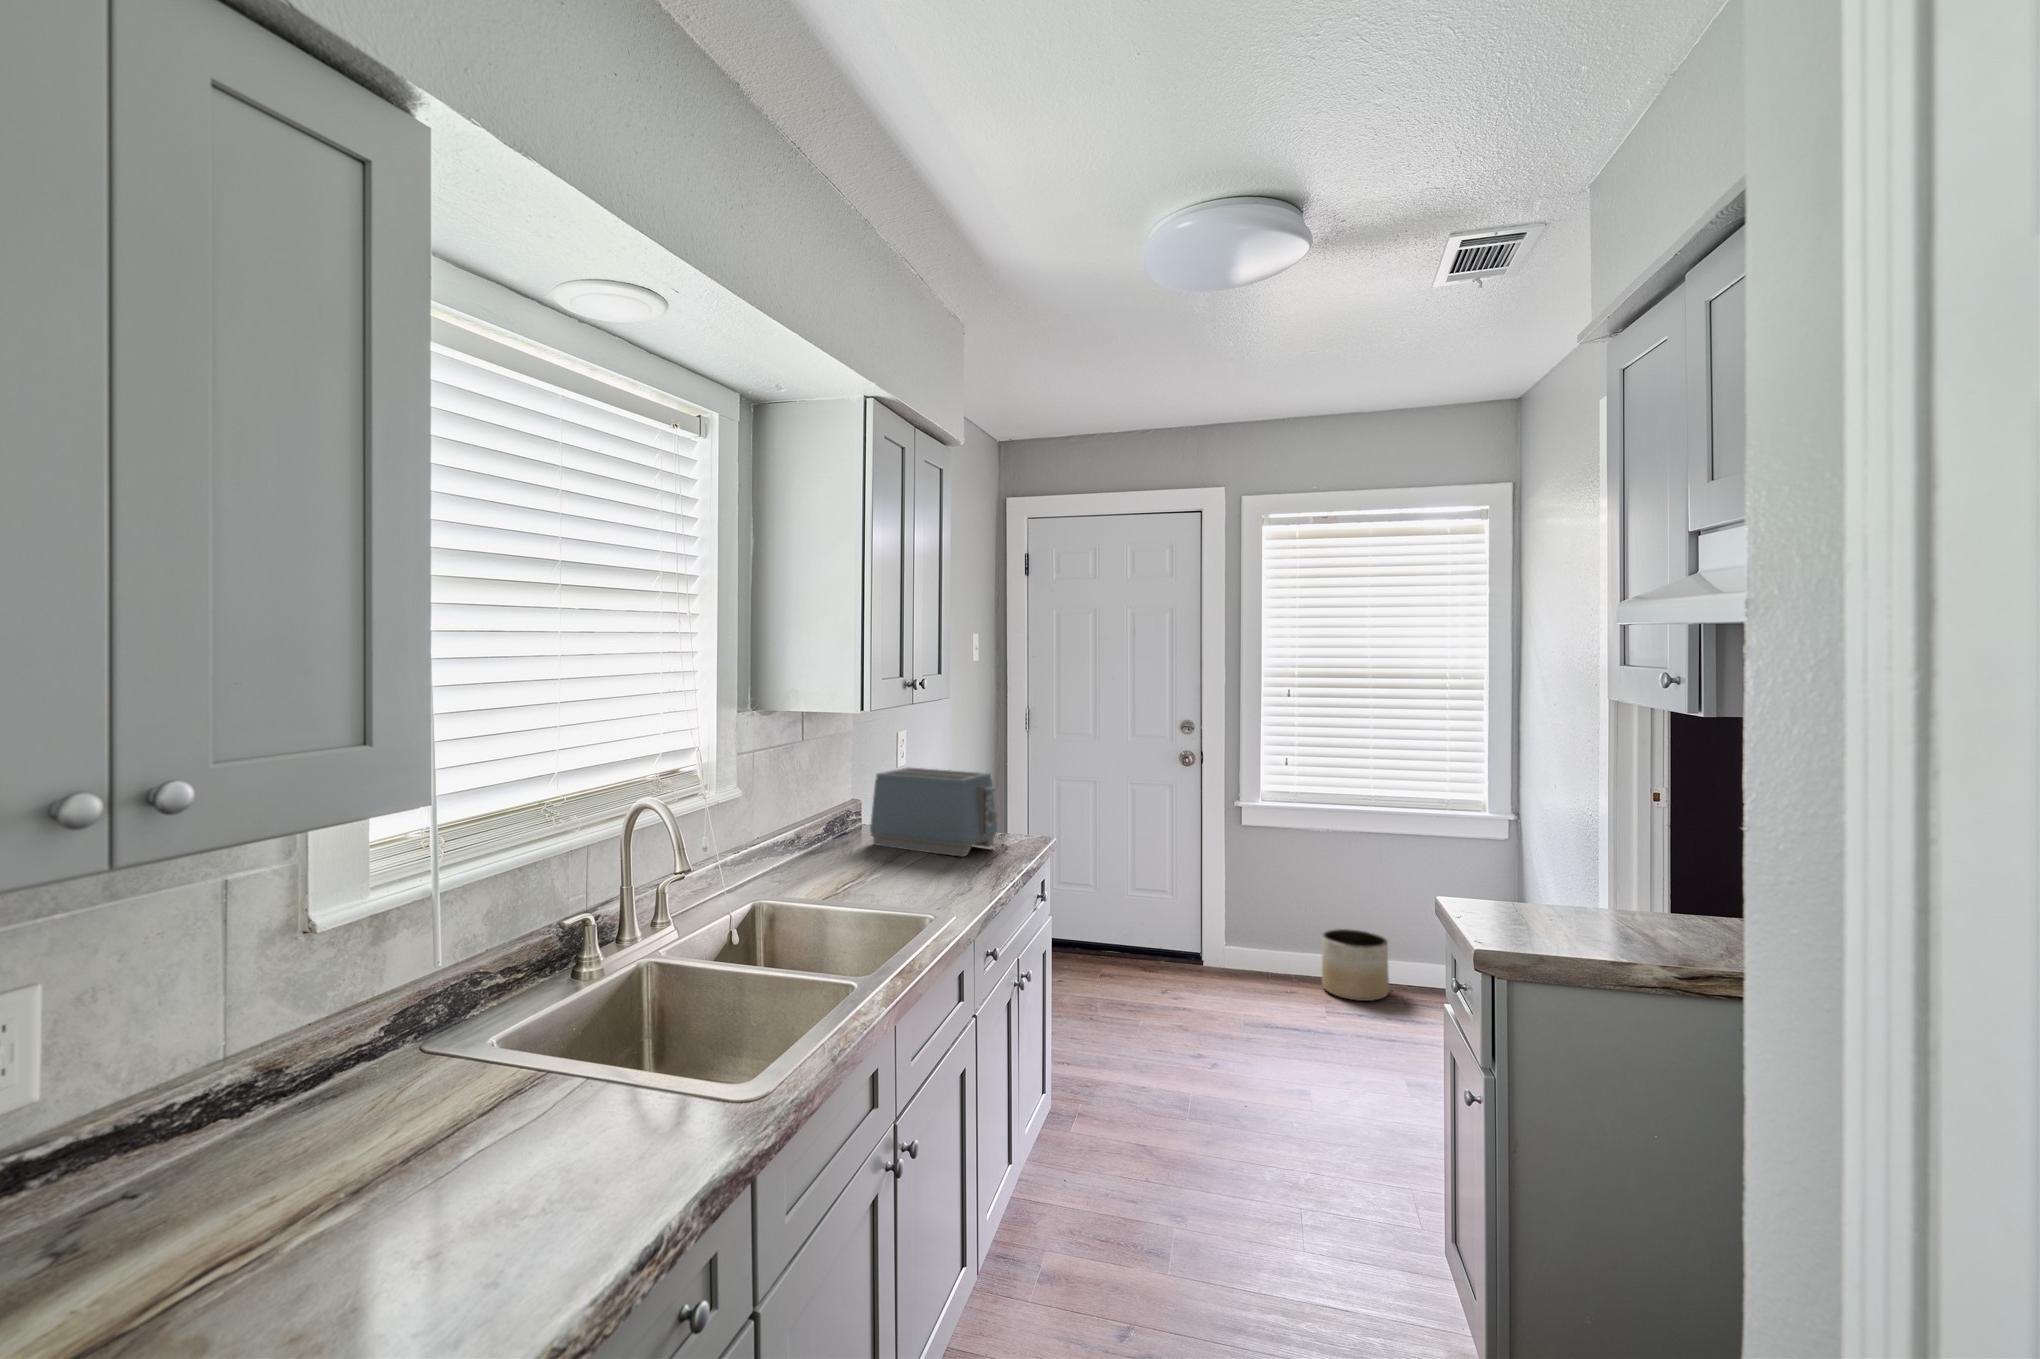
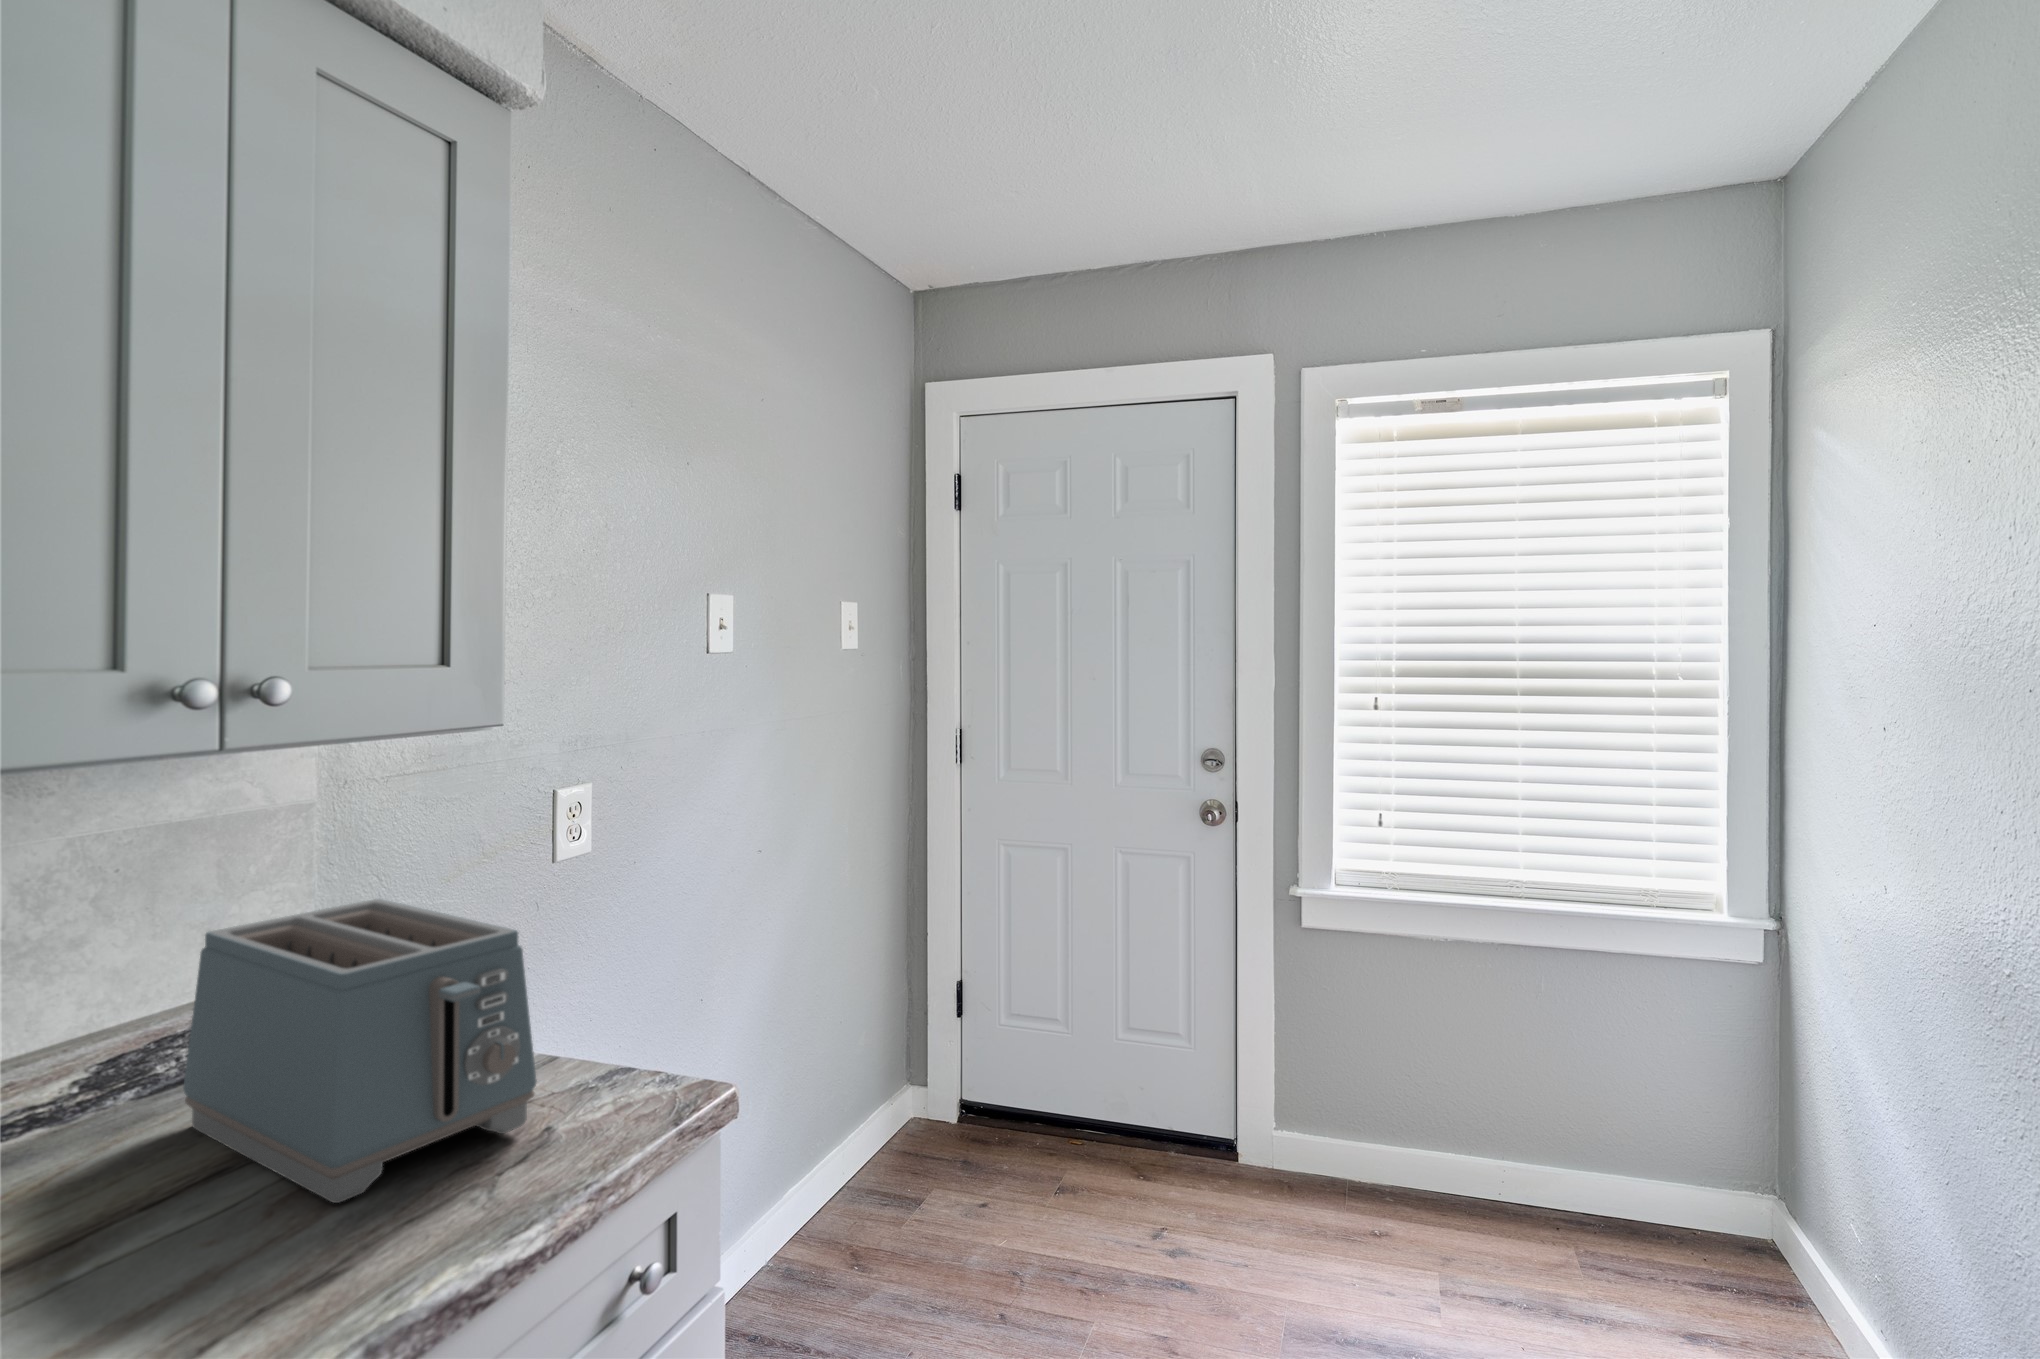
planter: present [1322,929,1389,1001] -> none [1436,1115,1554,1265]

